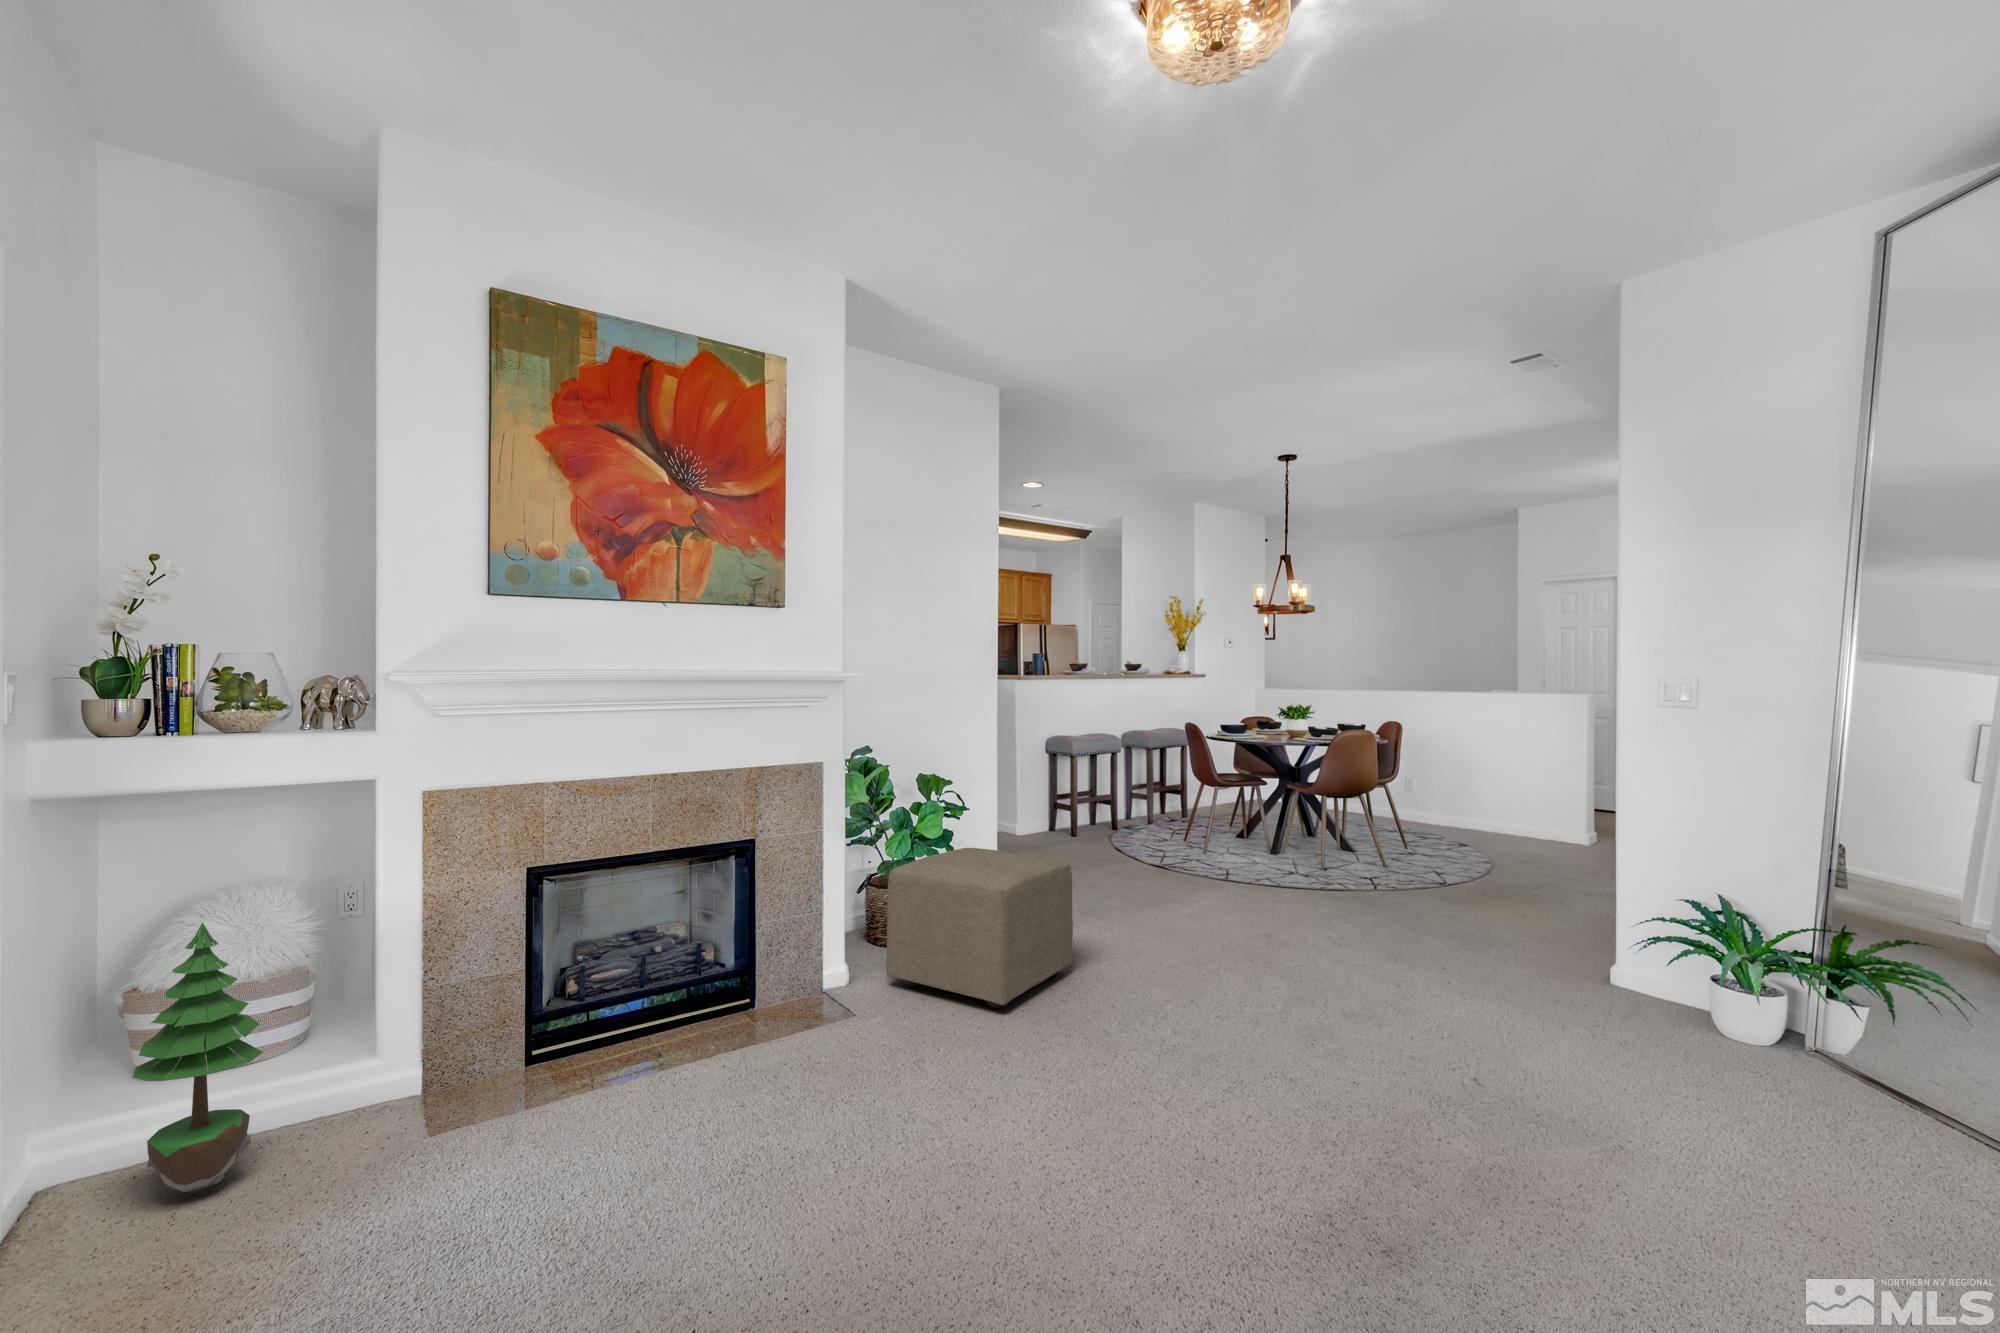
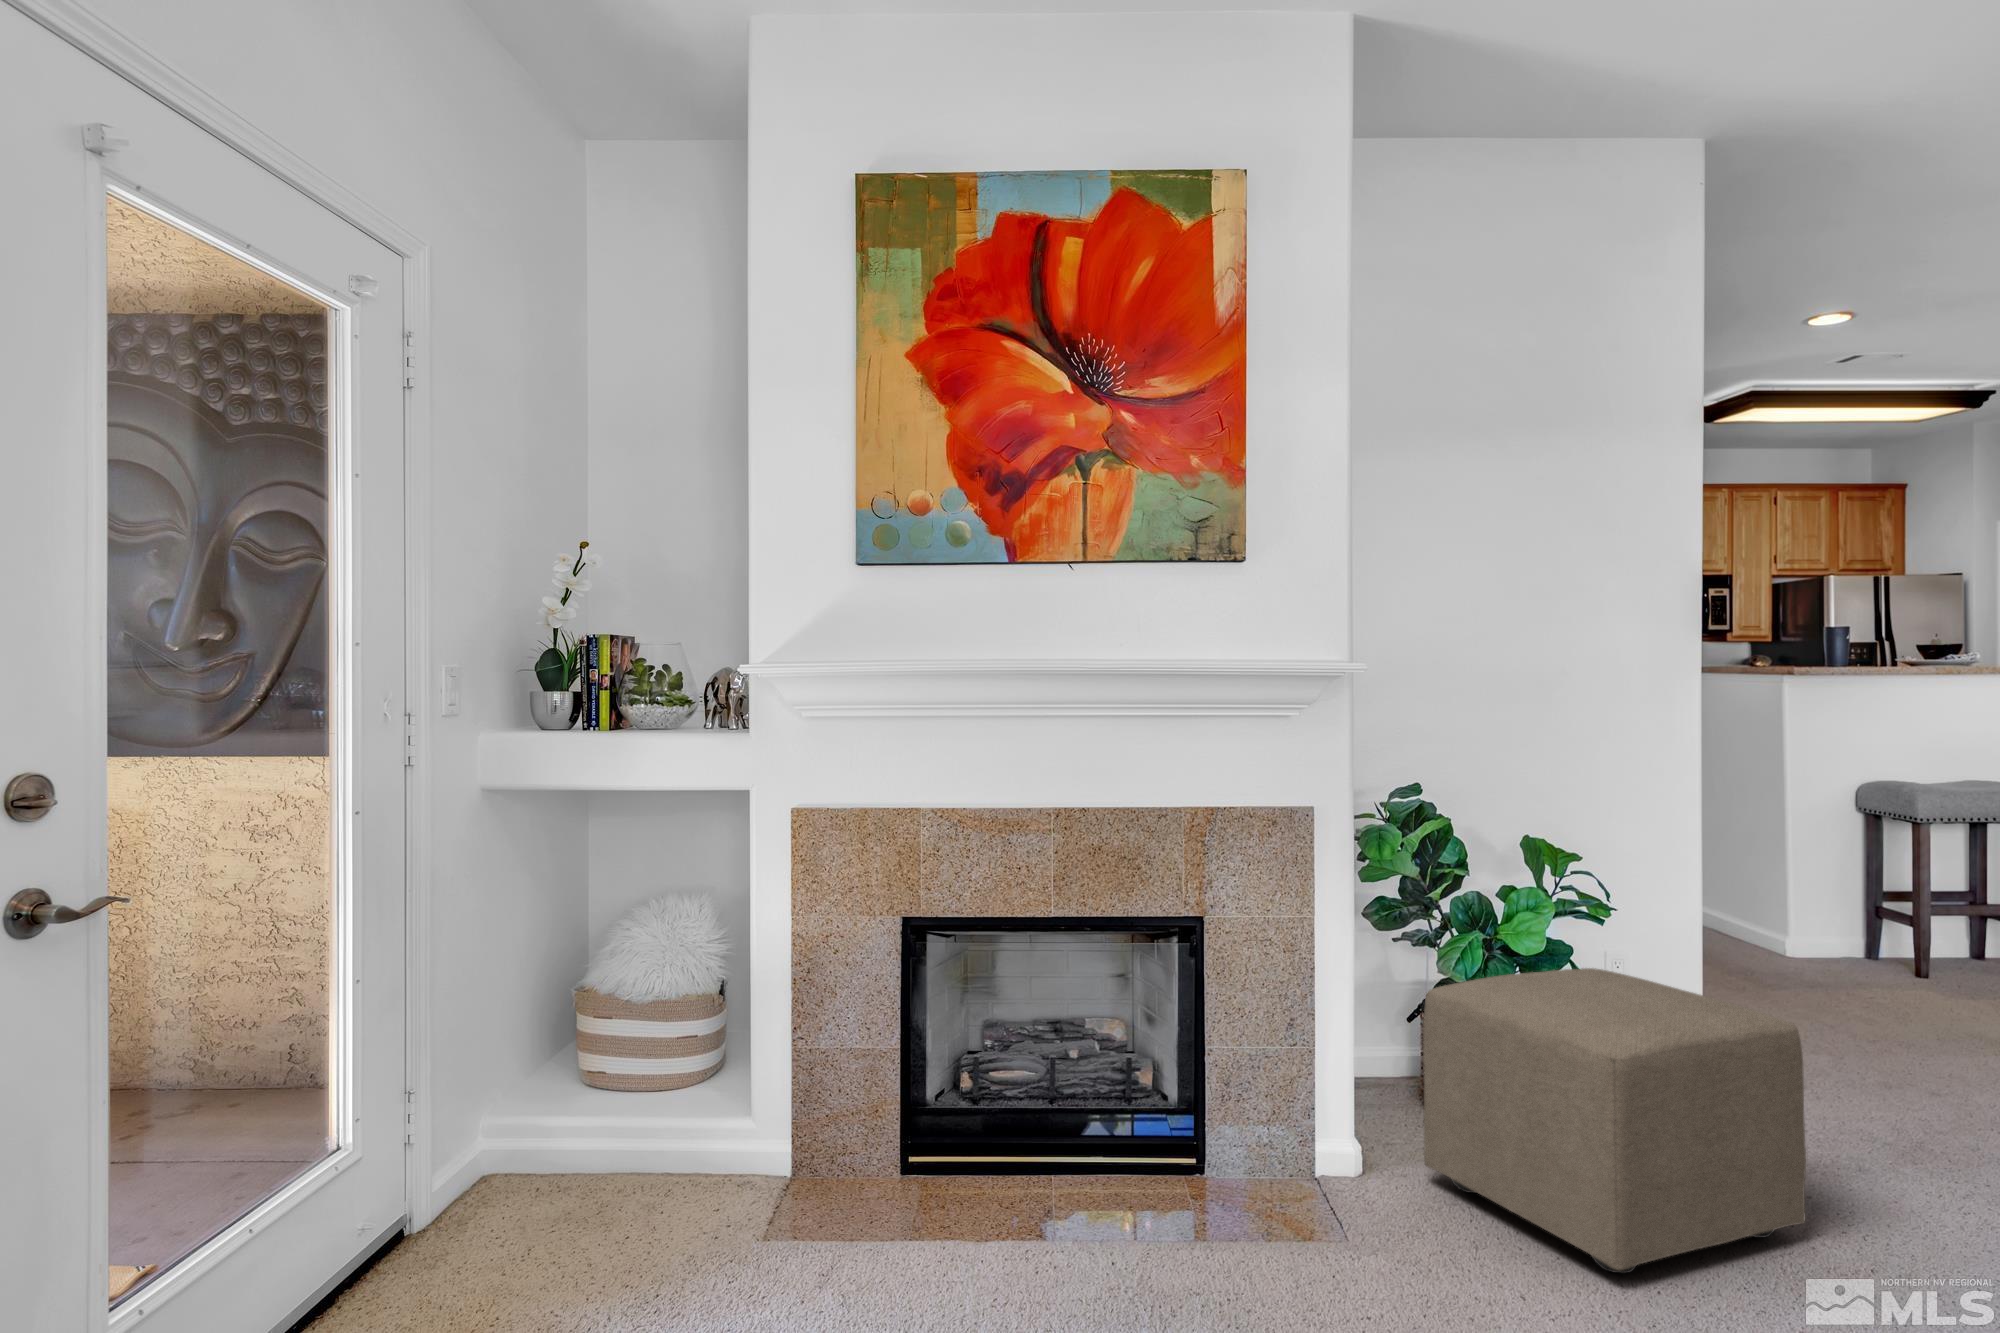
potted tree: present [132,923,263,1192] -> none [491,938,605,1235]

